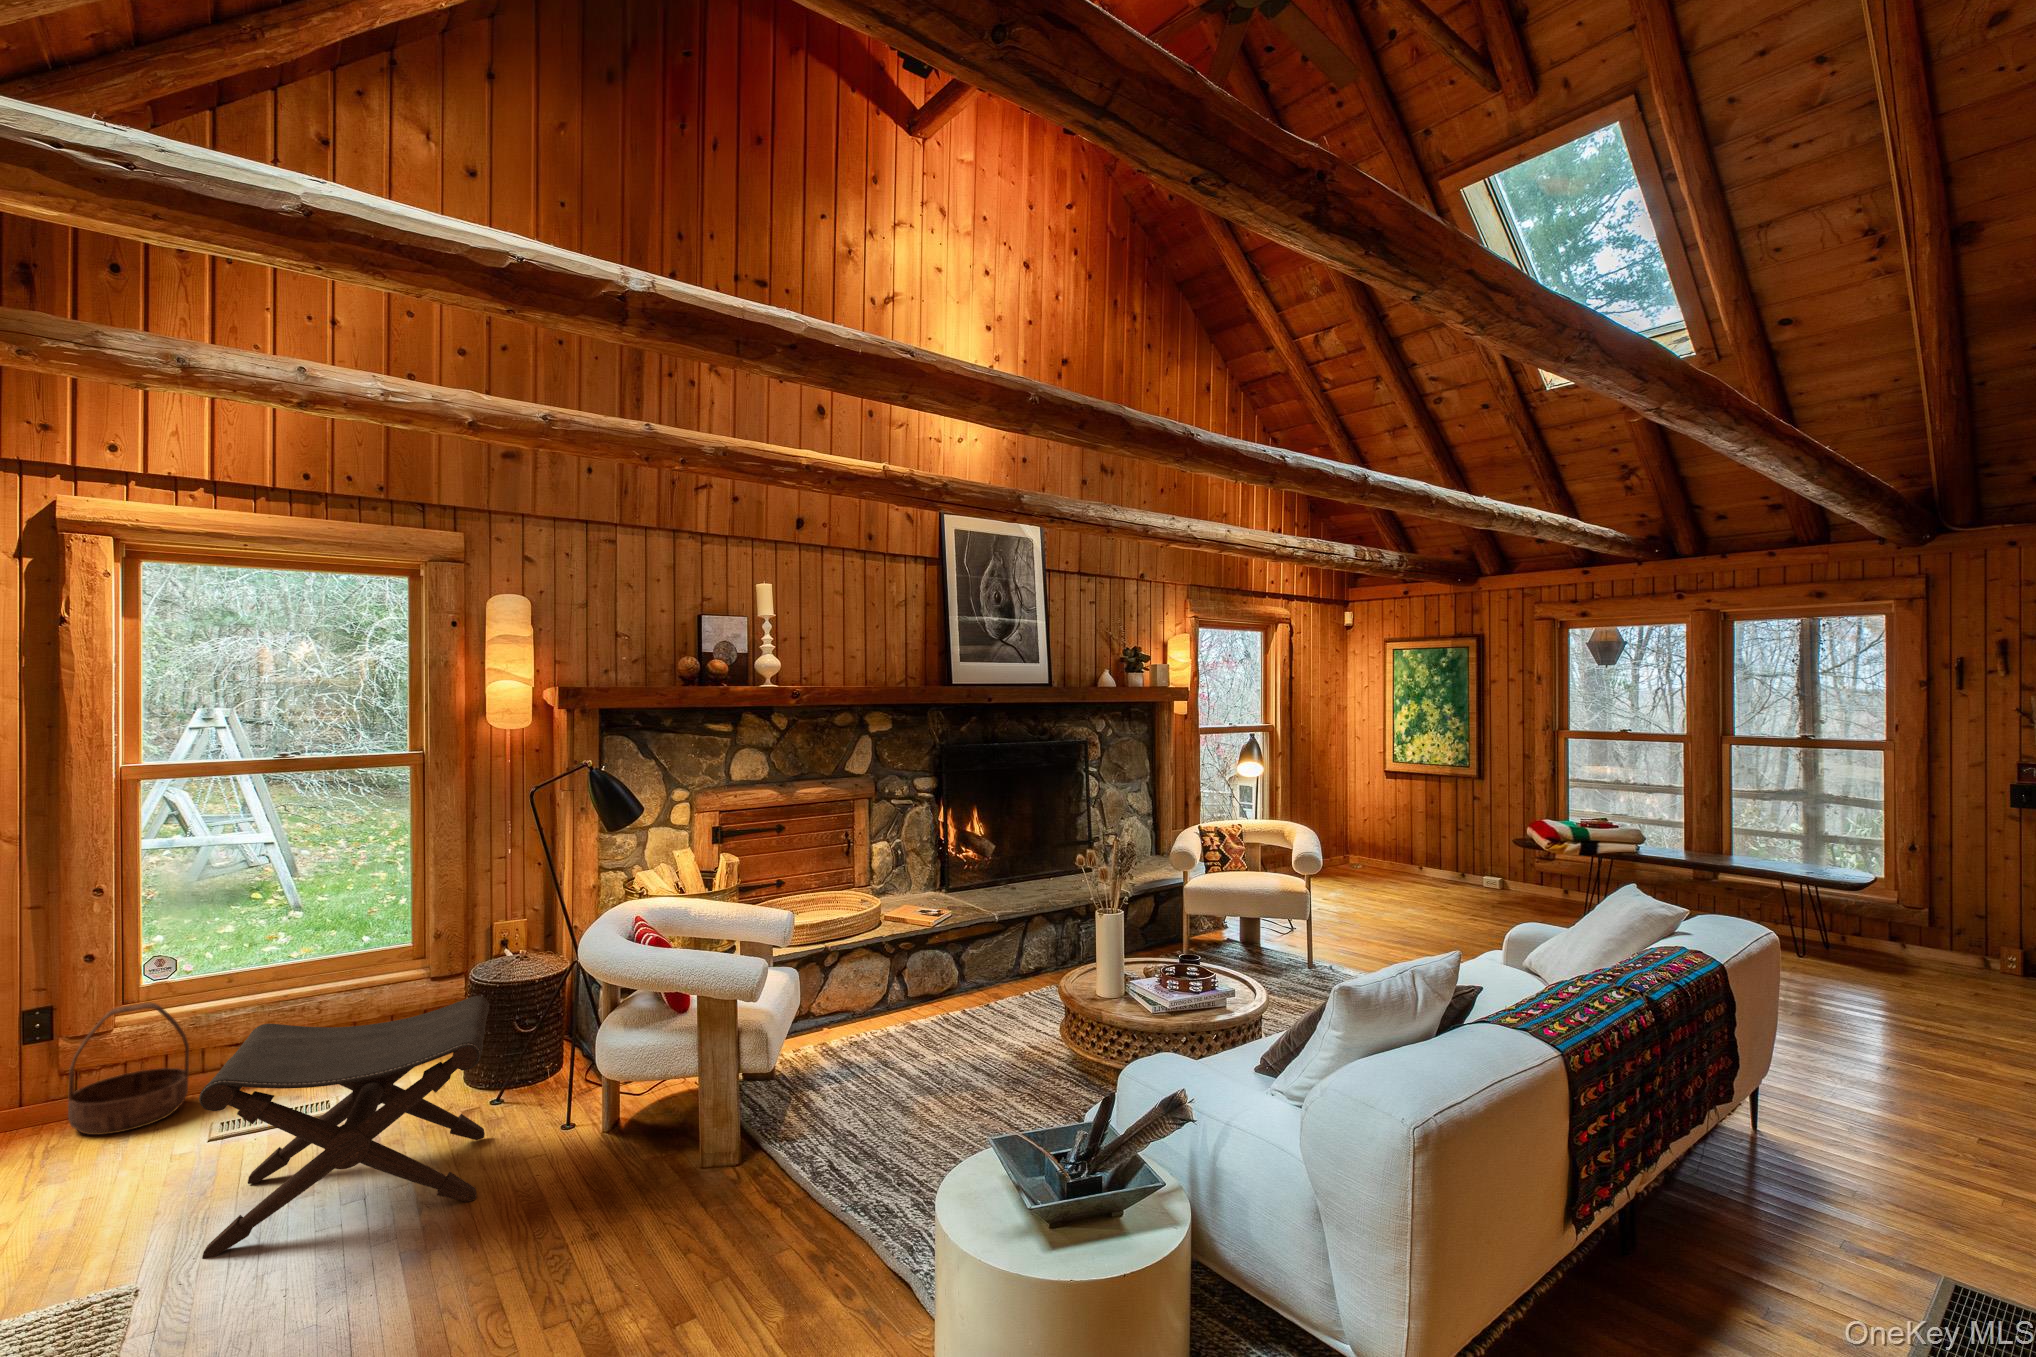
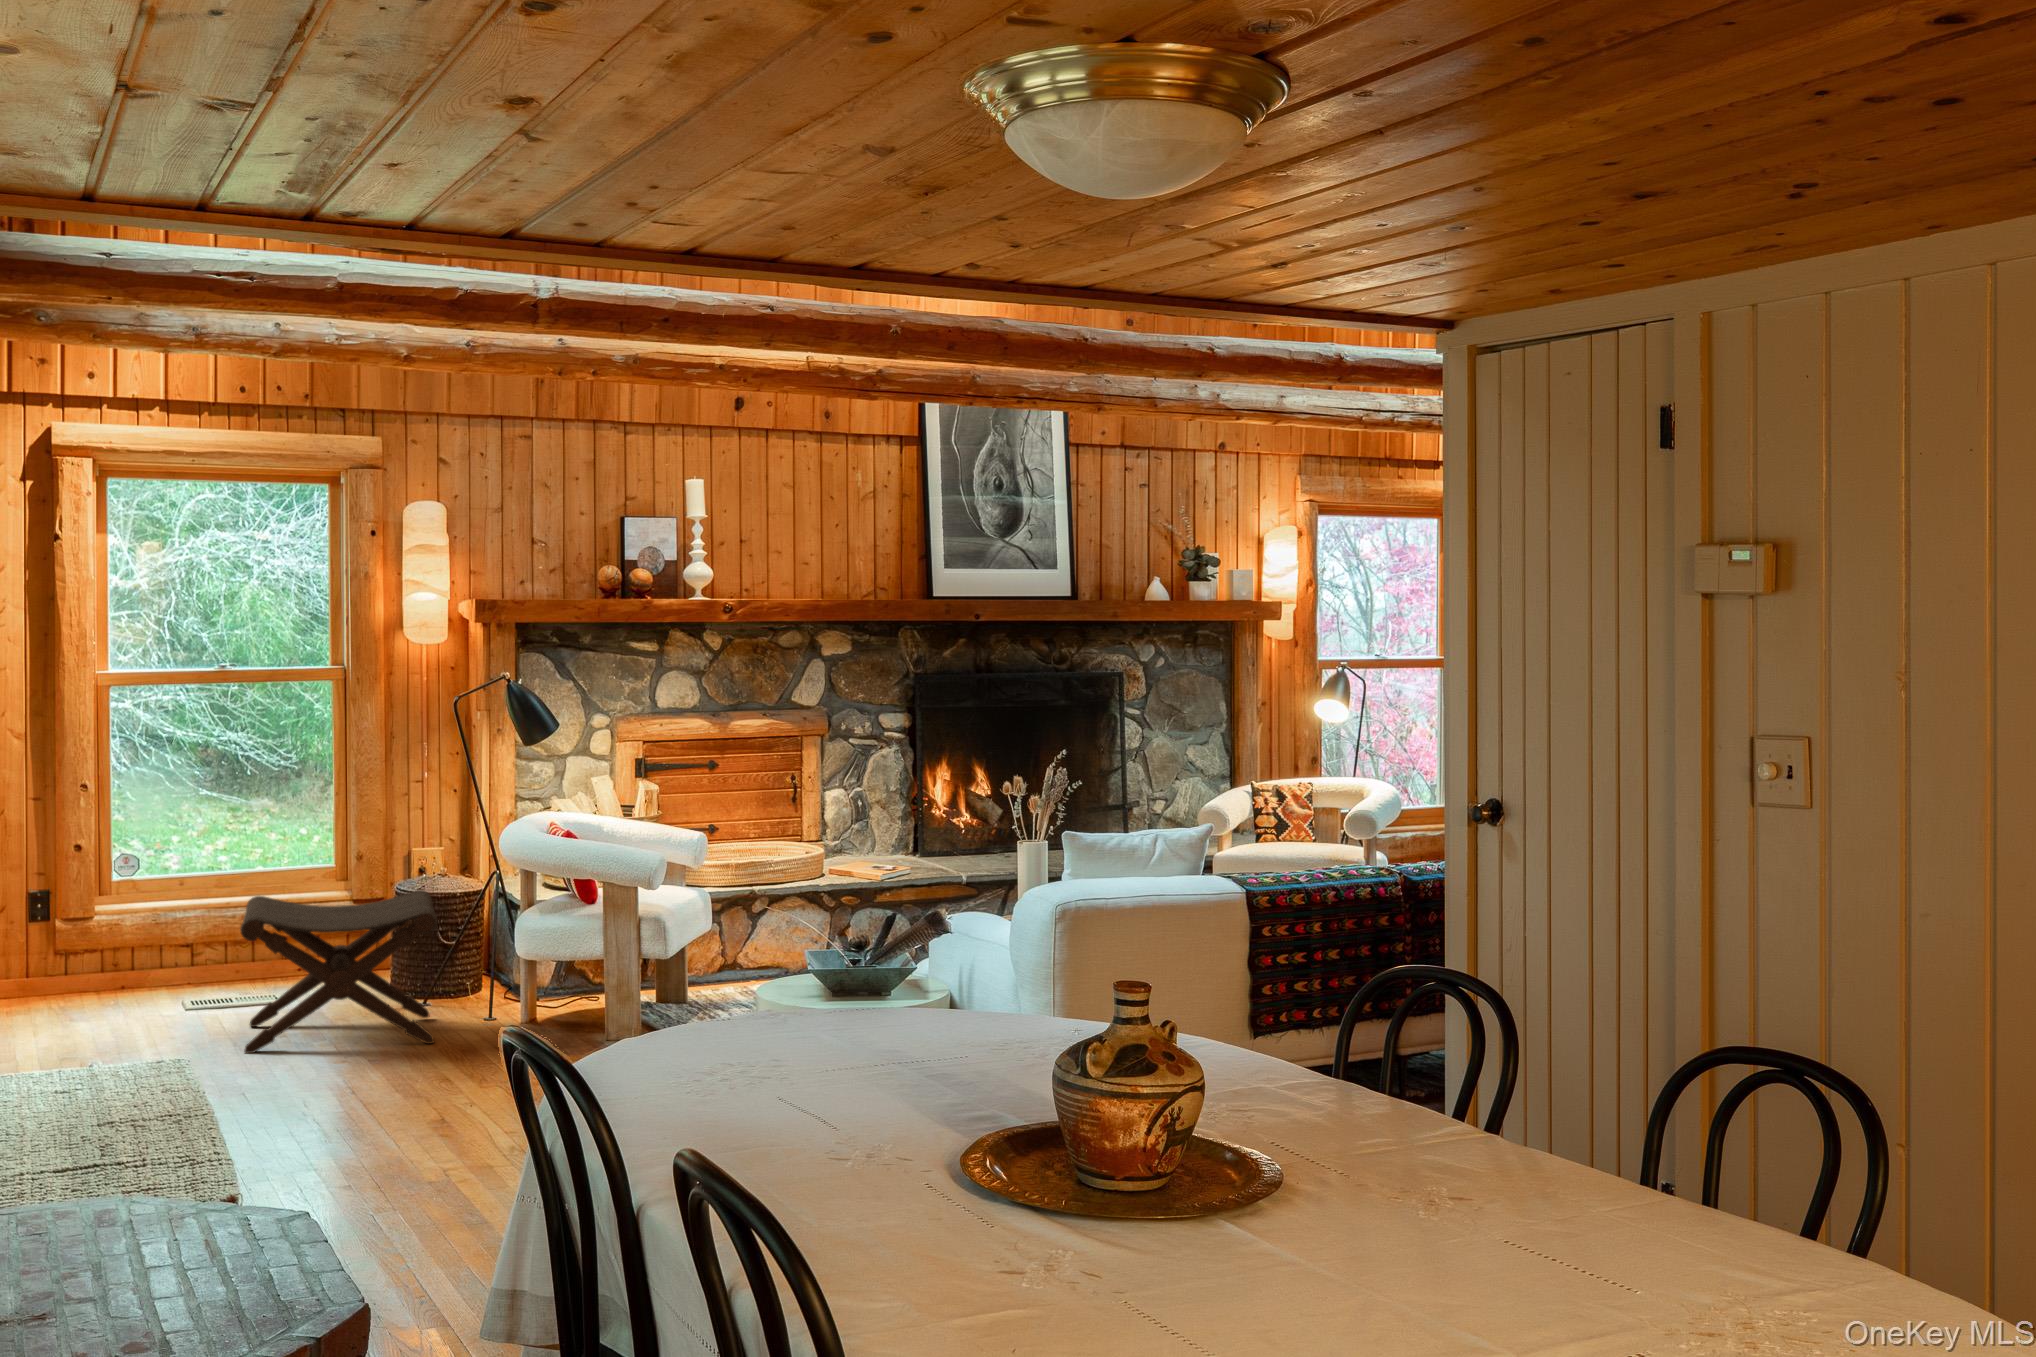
basket: present [68,1002,189,1135] -> none [77,891,163,1000]

